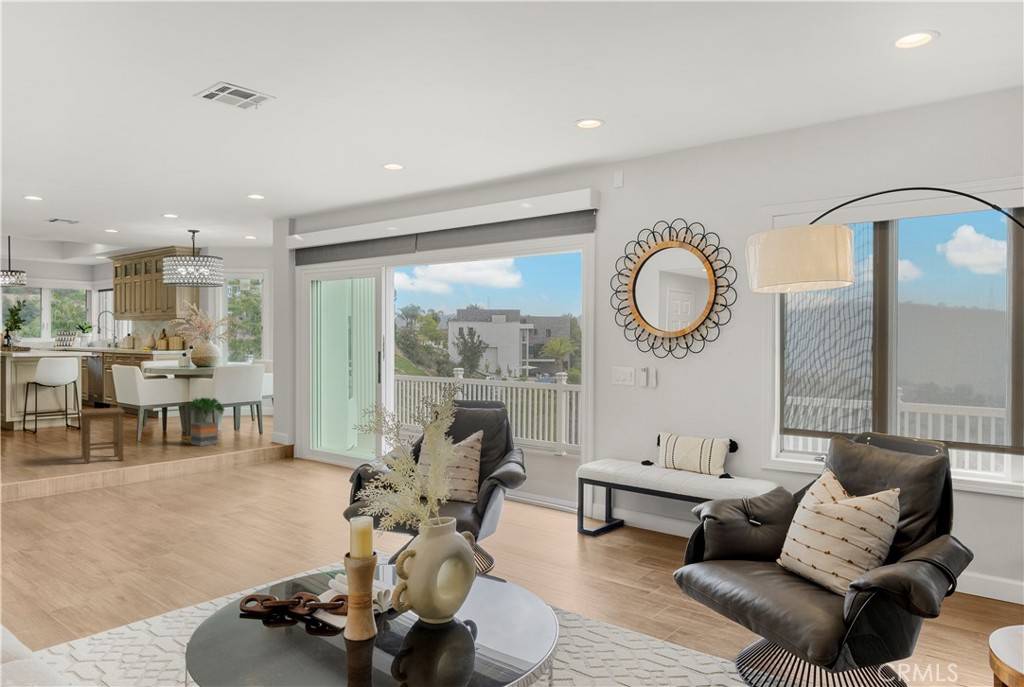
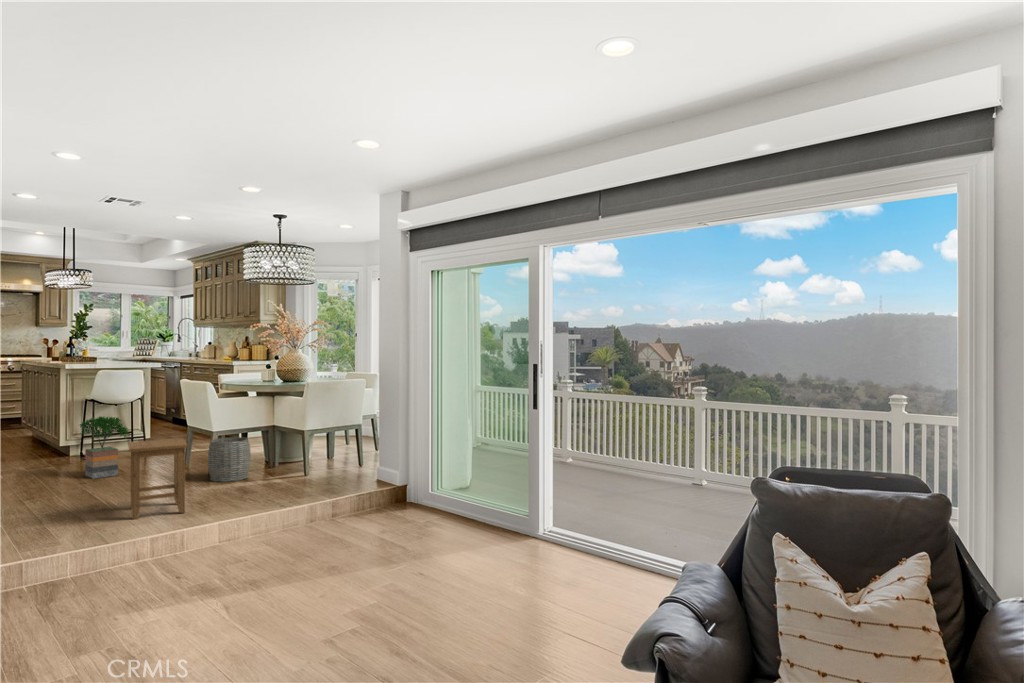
potted tree: present [188,398,224,446] -> present [80,416,128,479]
woven basket: none [137,411,171,444] -> present [208,437,251,482]

